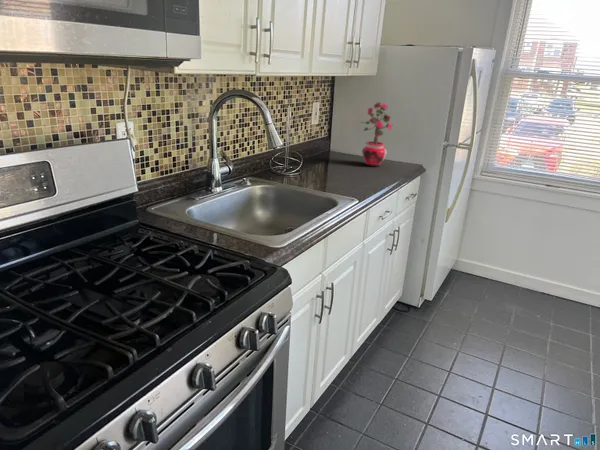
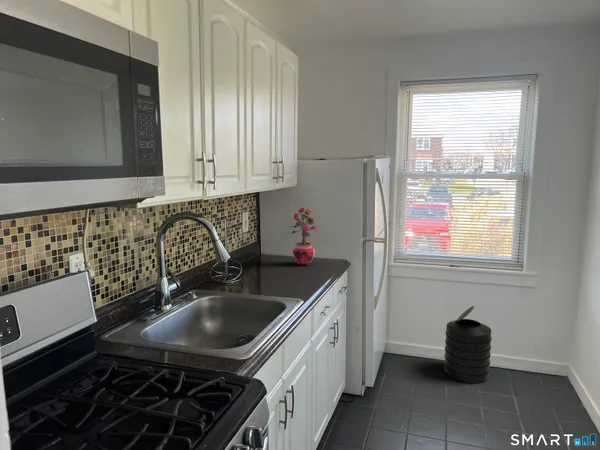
trash can: none [514,235,579,316] -> present [444,306,492,383]

